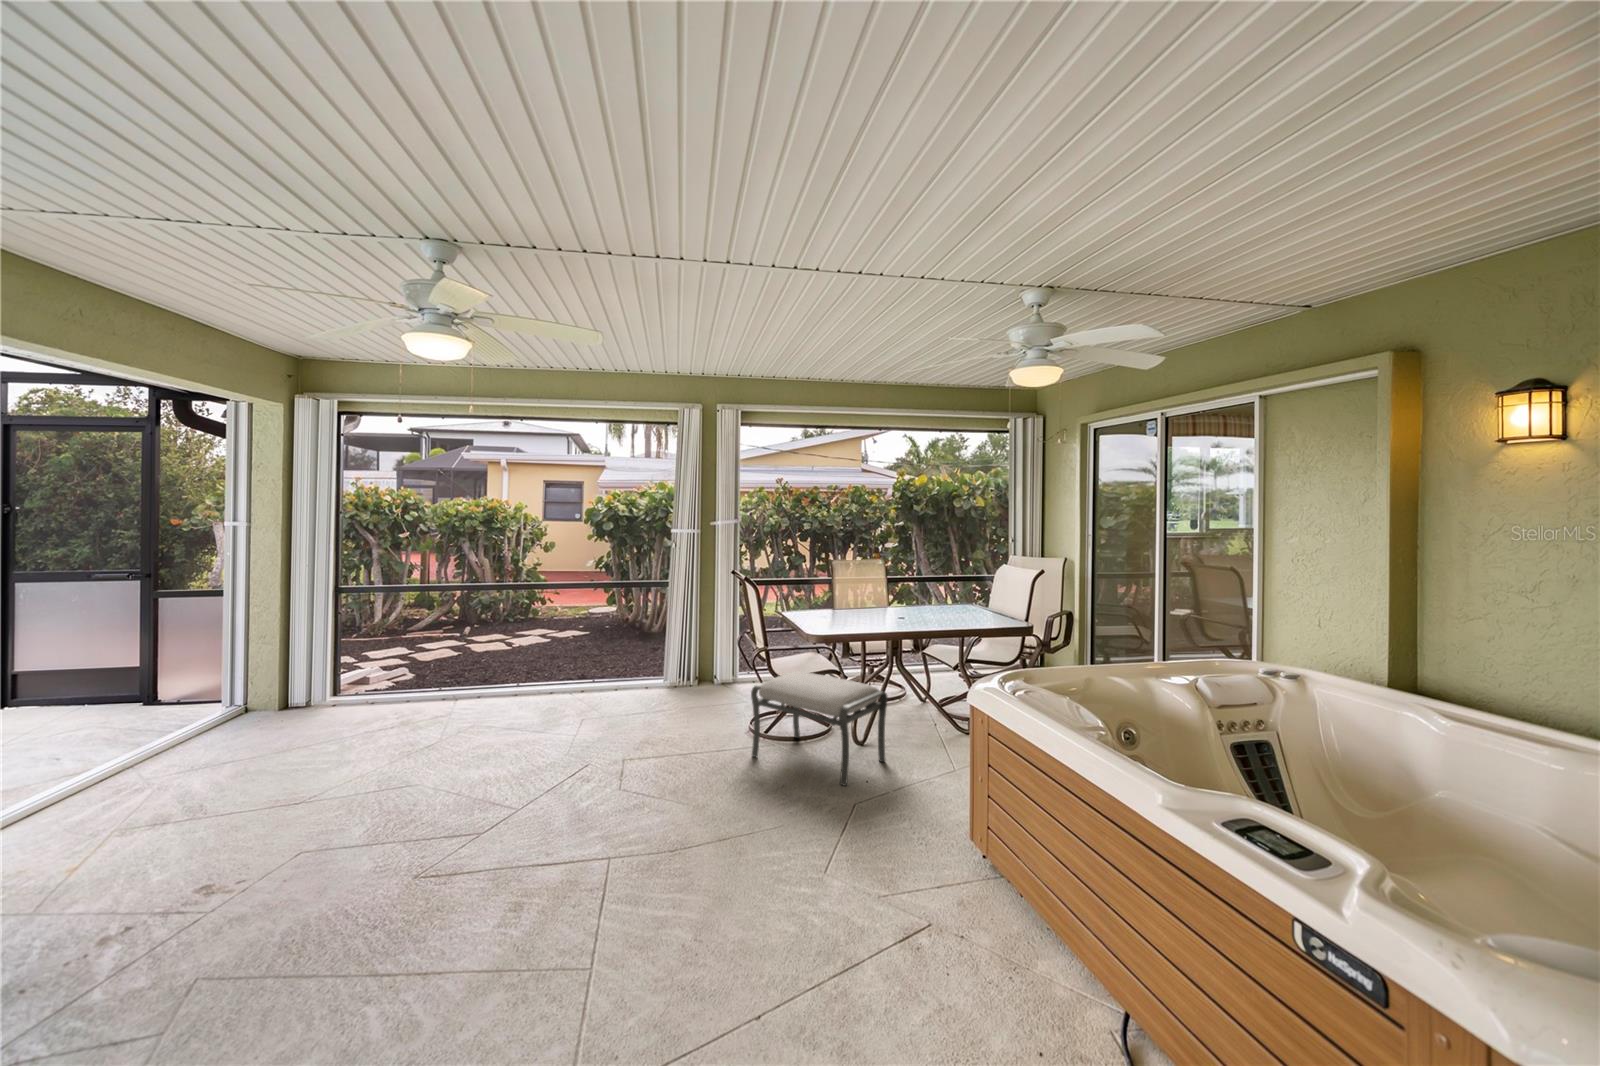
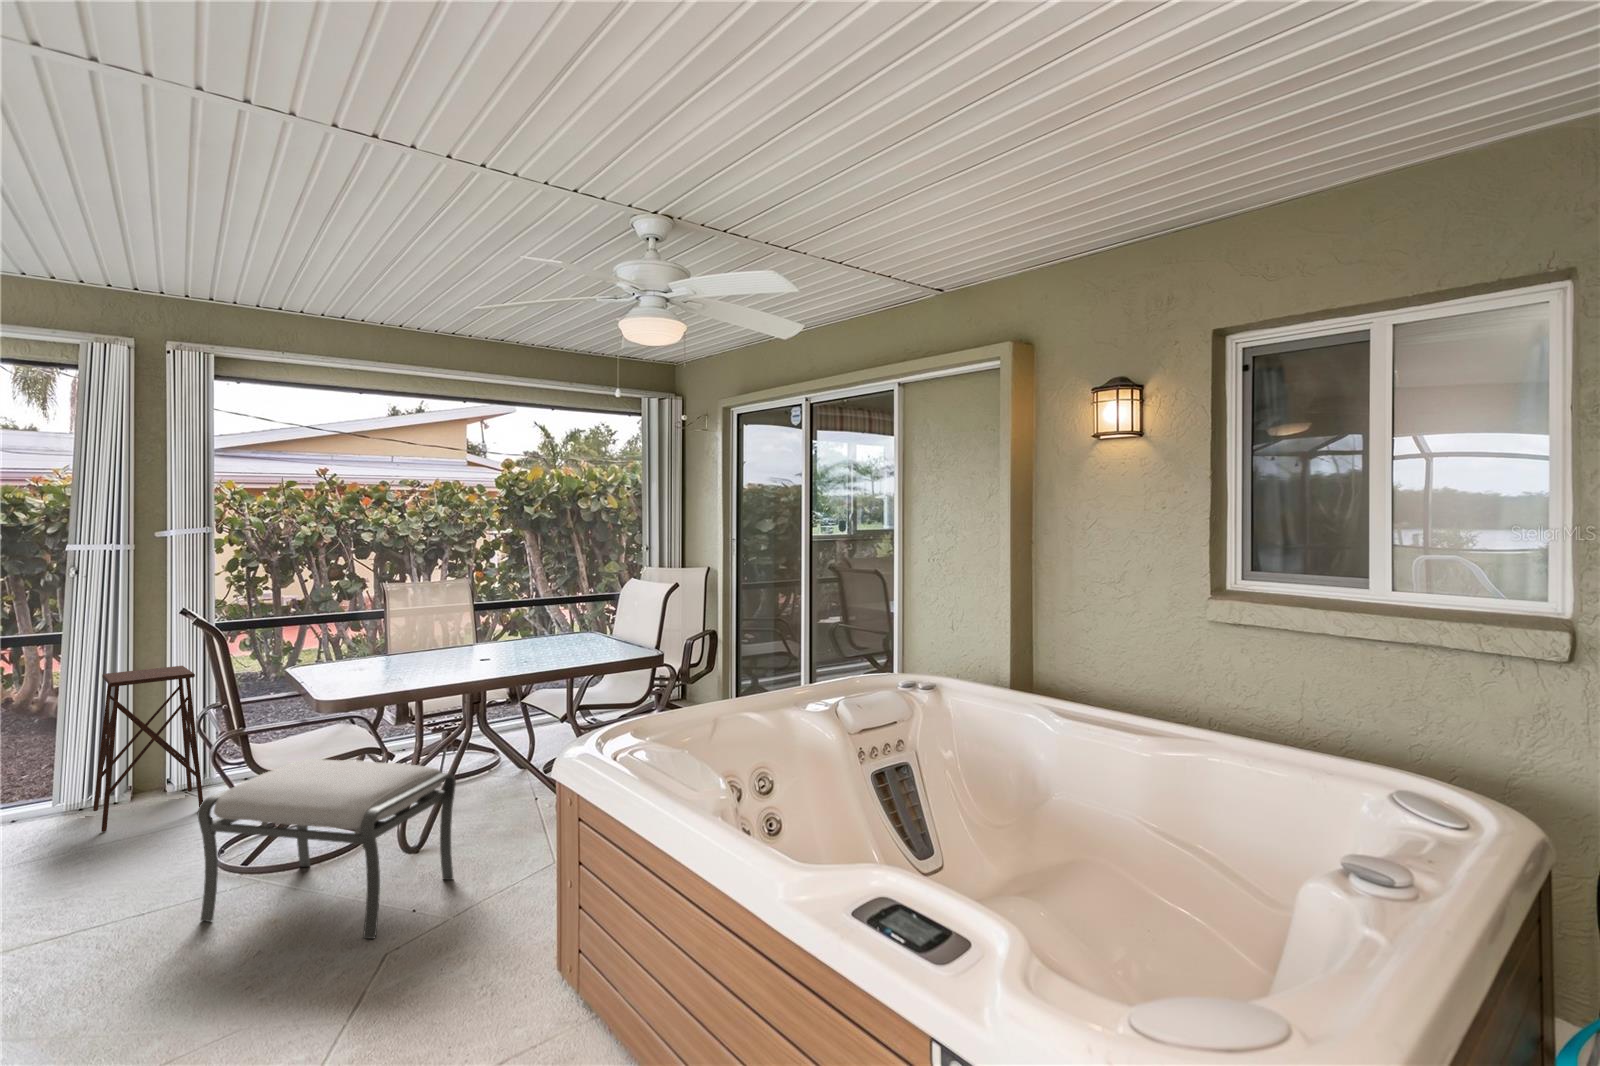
side table: none [682,607,735,699] -> present [93,666,203,832]

